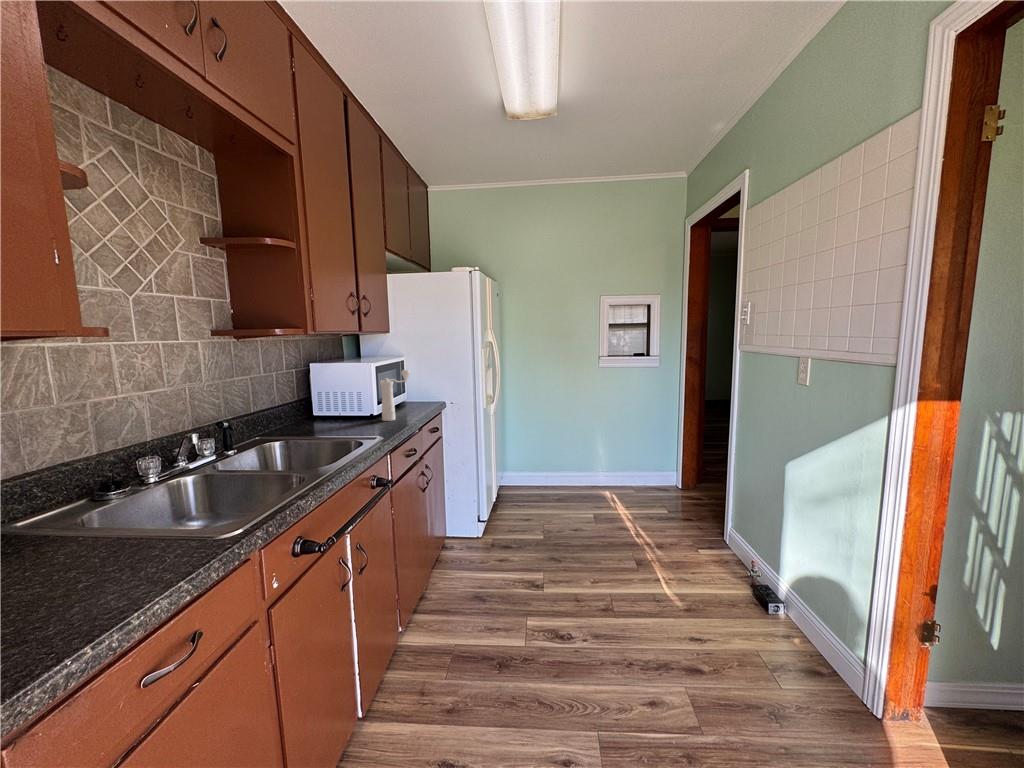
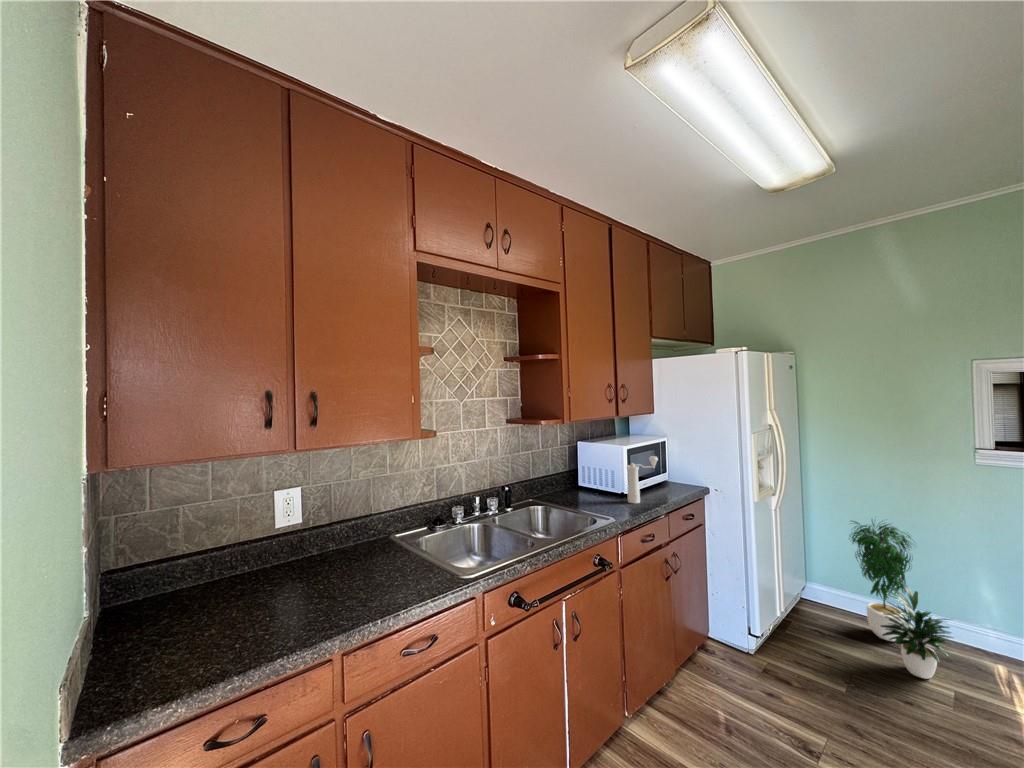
potted plant: none [531,409,595,513] -> present [850,521,953,679]

